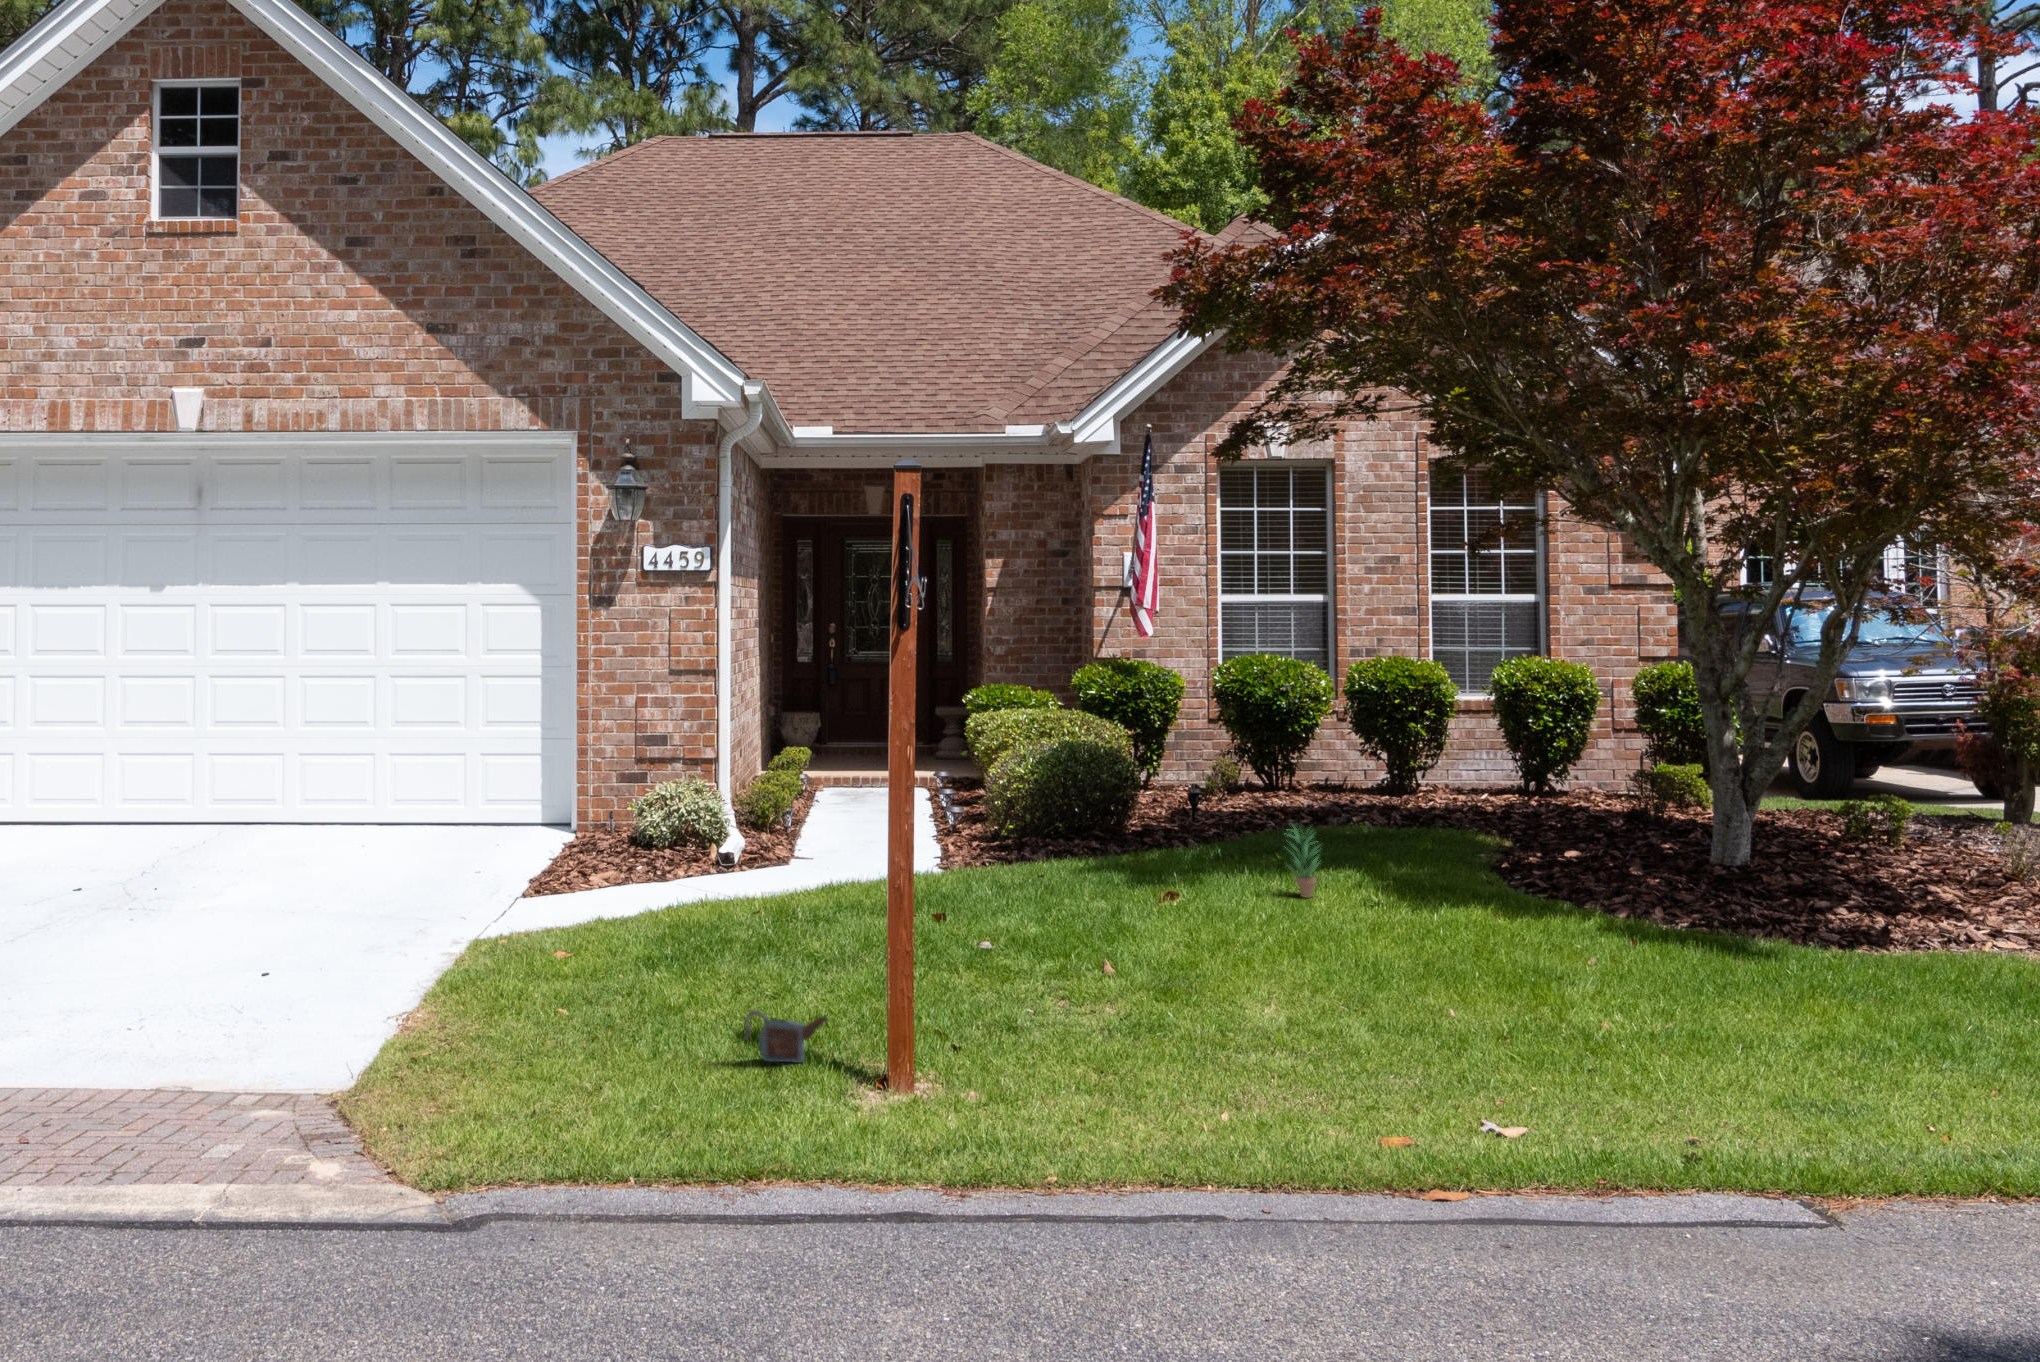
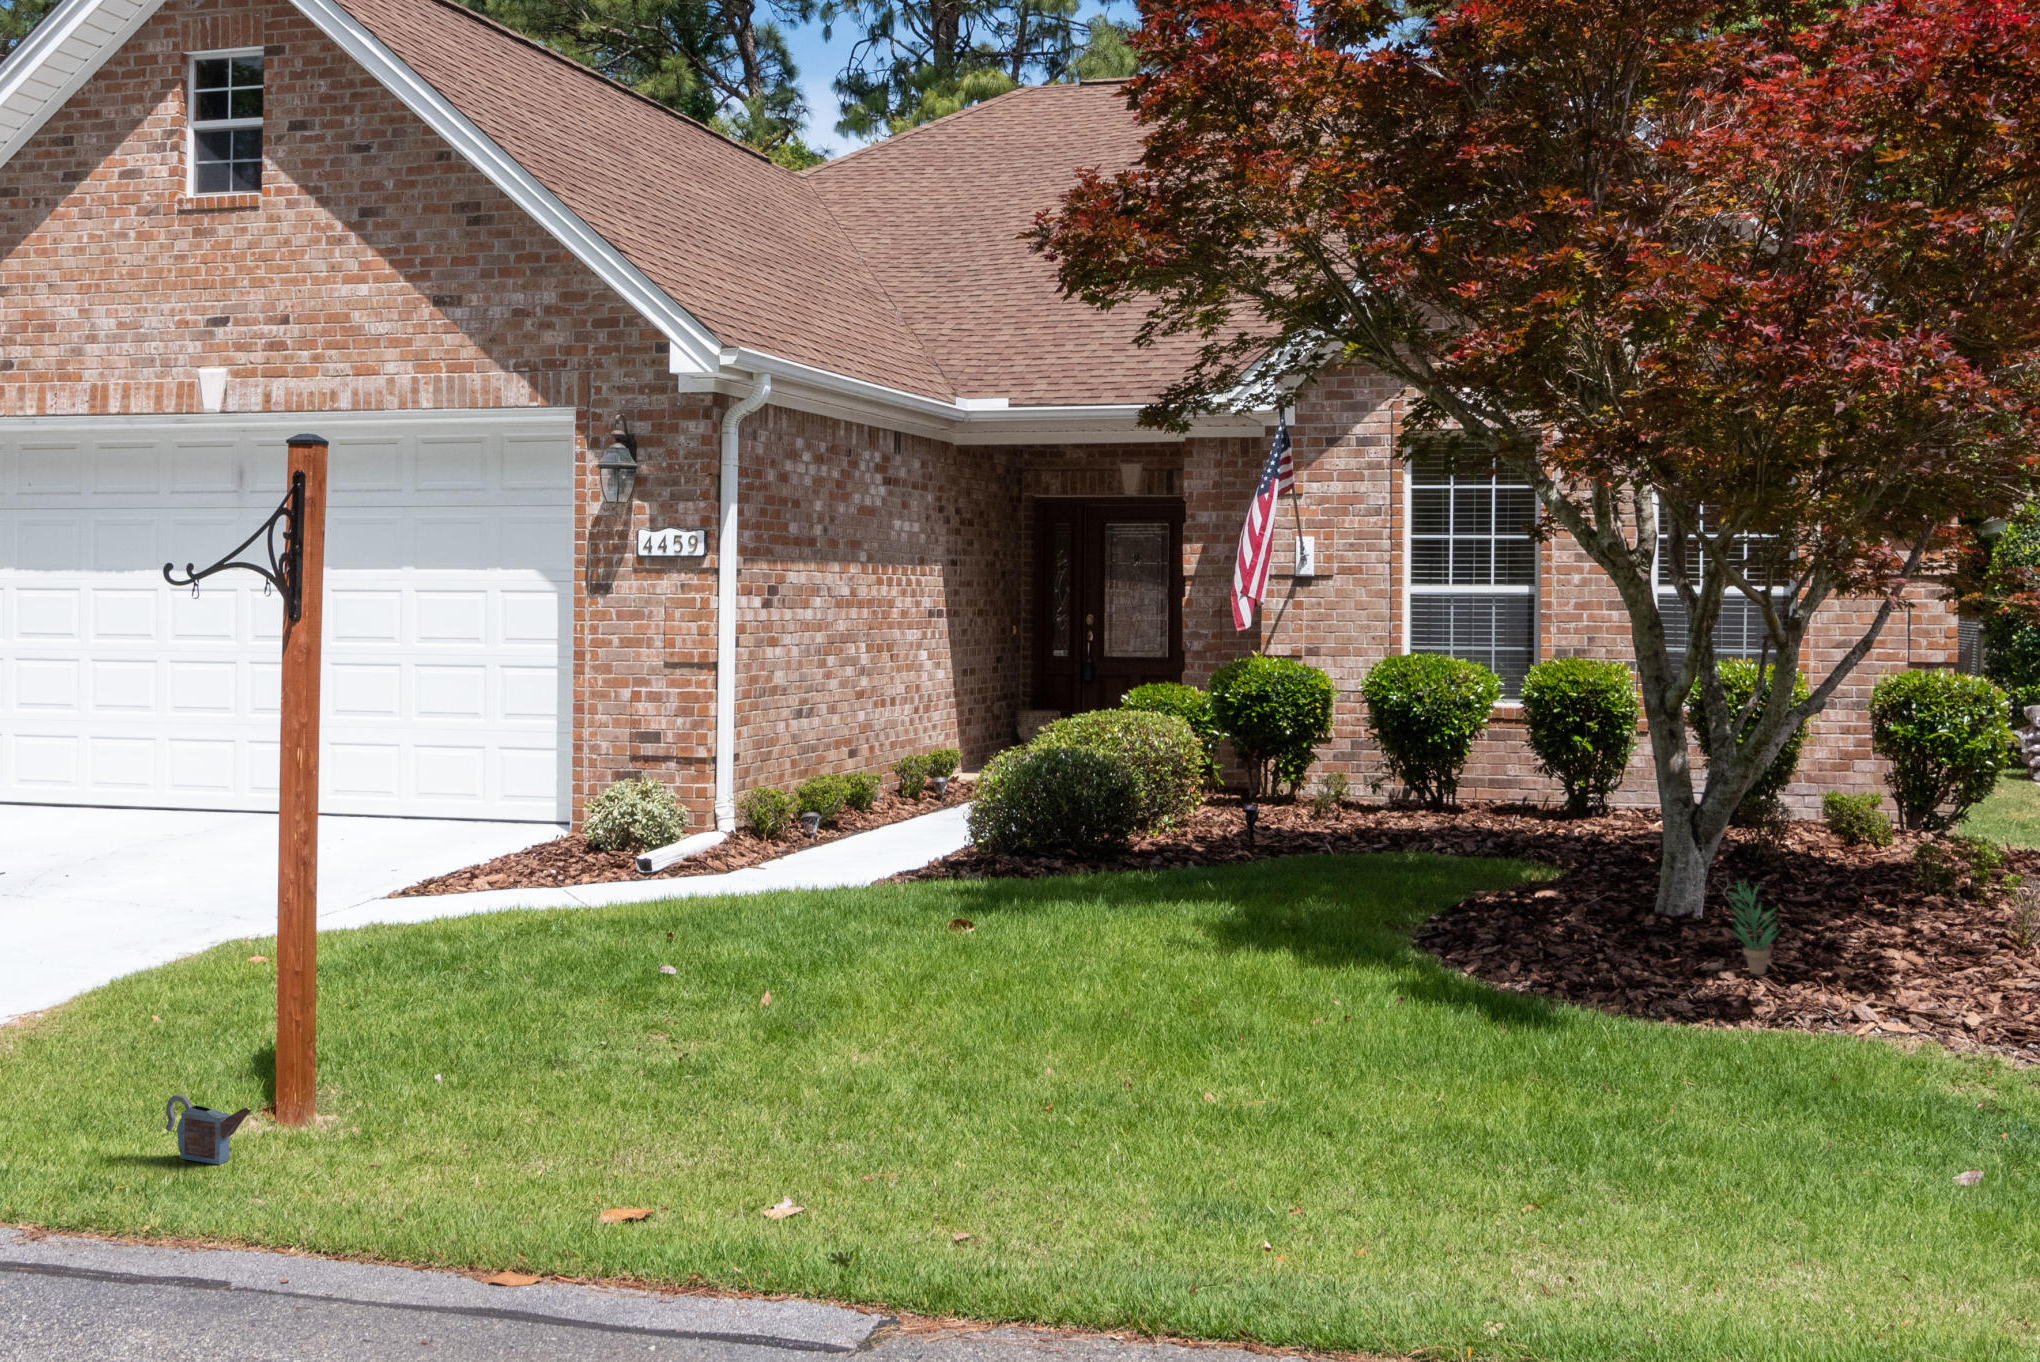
potted plant: present [1285,827,1318,898] -> present [1730,881,1778,975]

